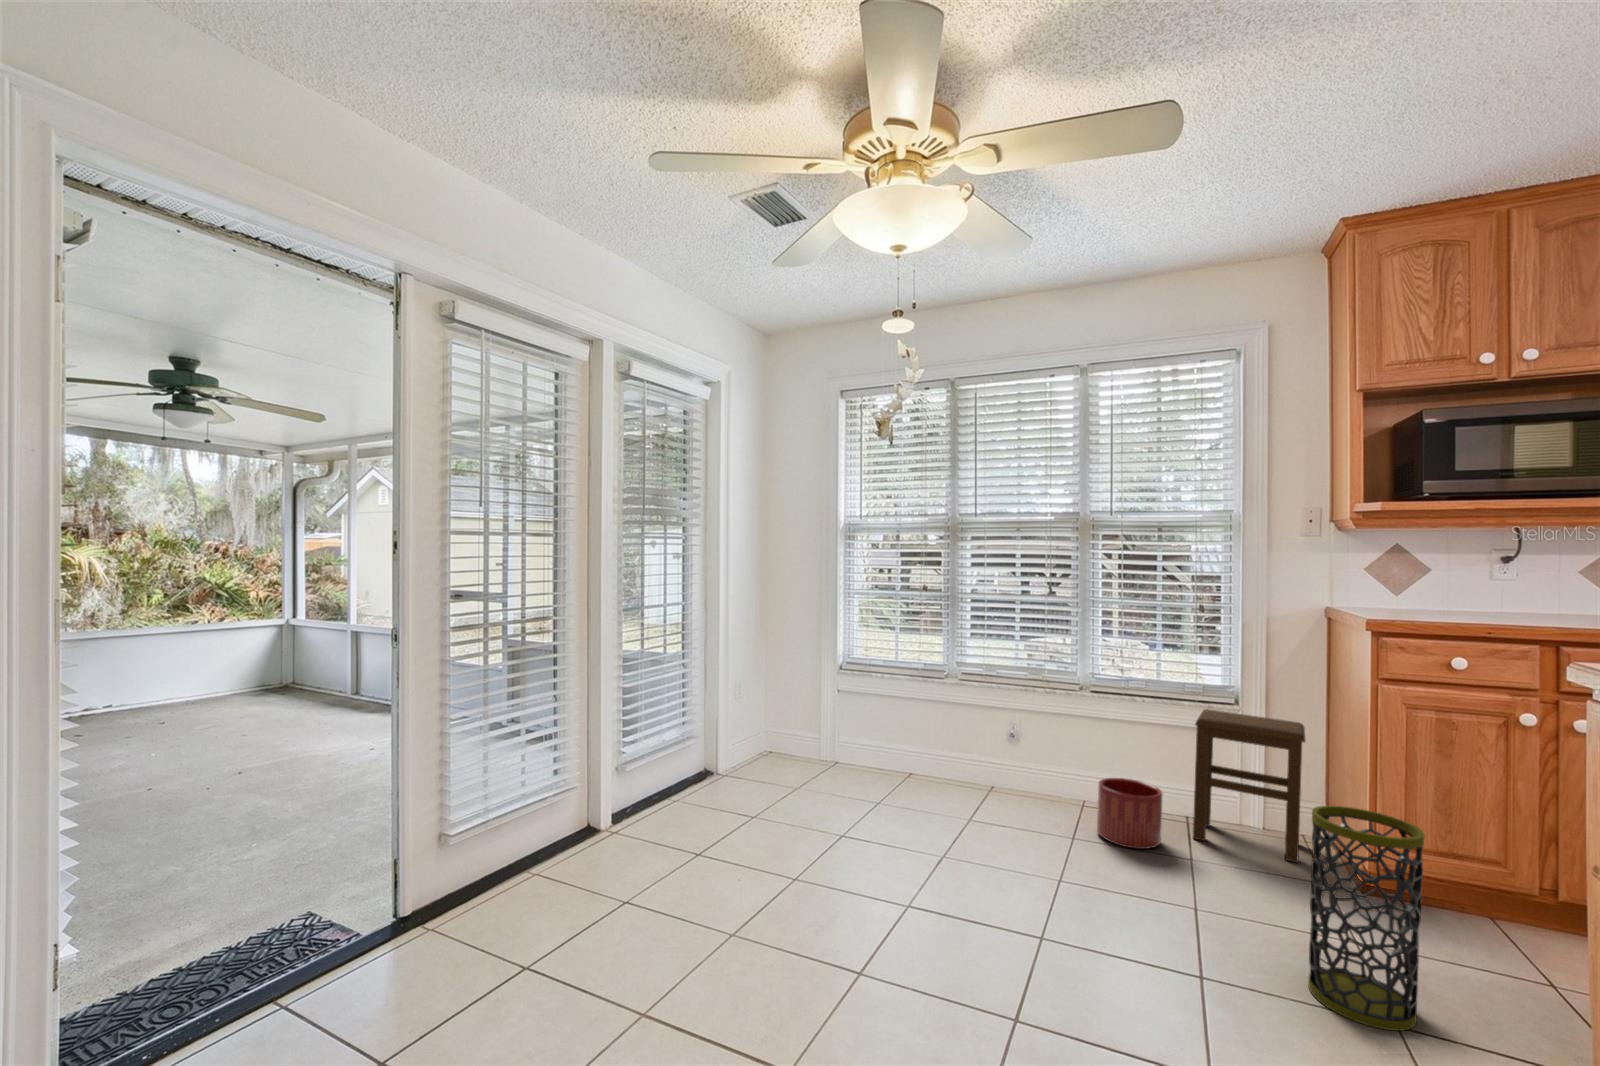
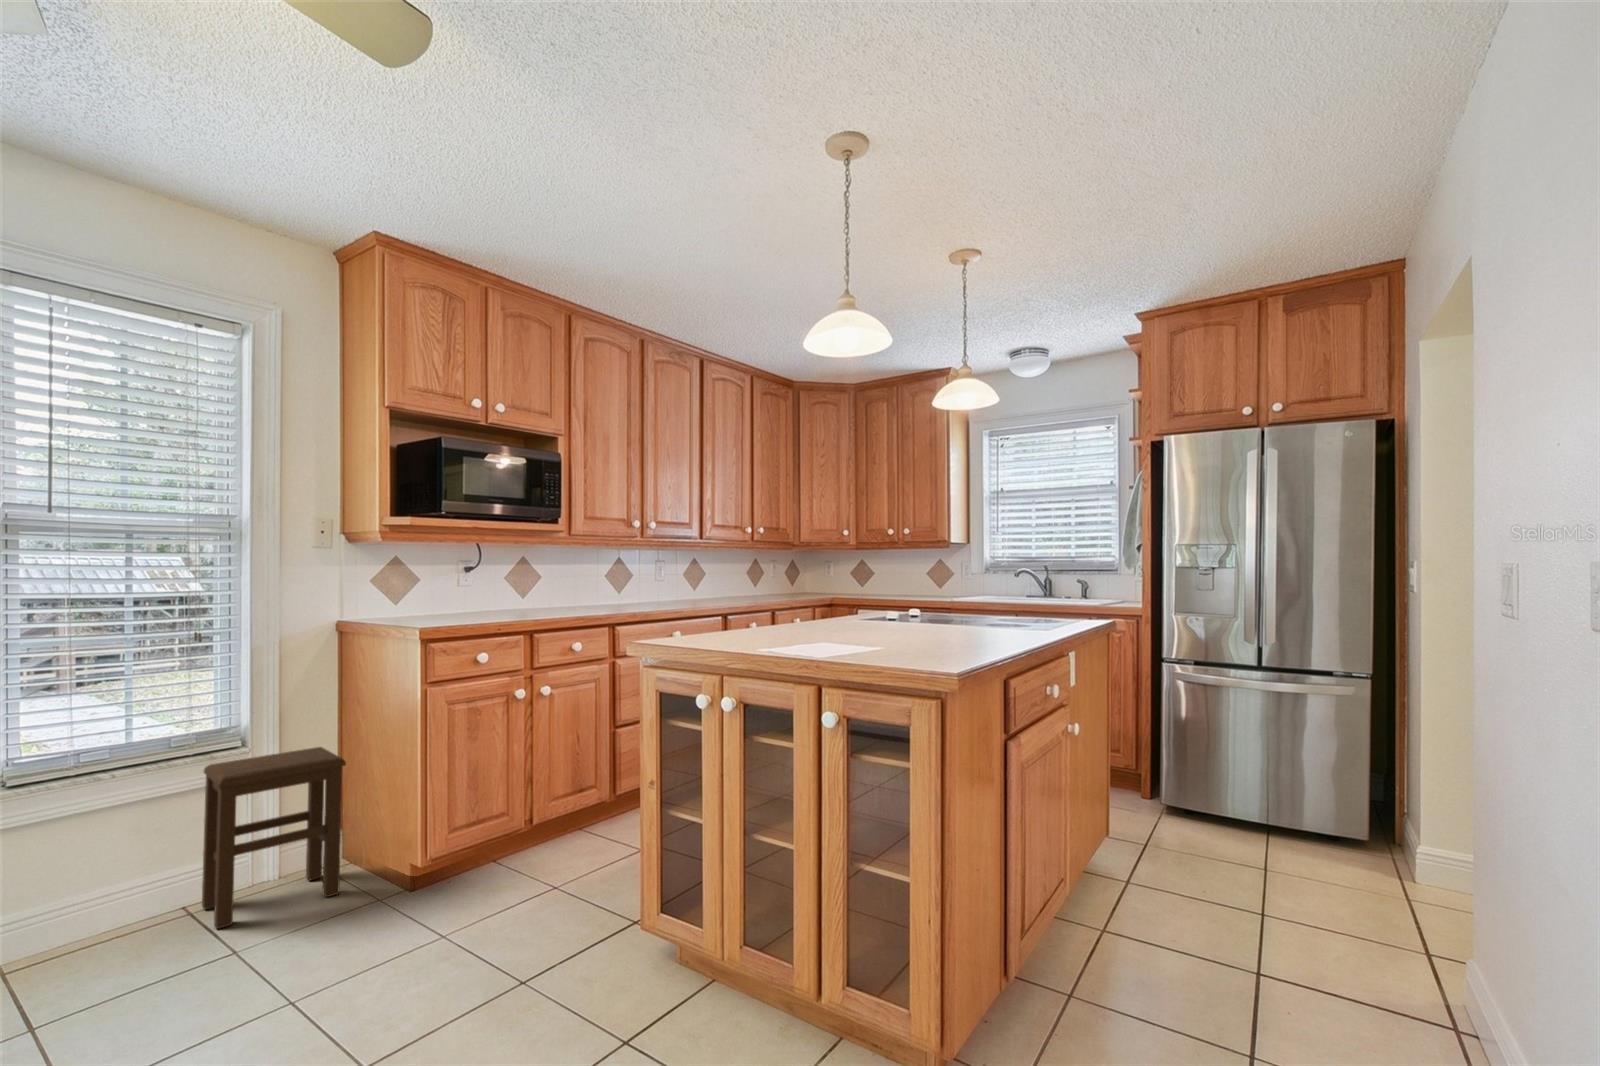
planter: present [1097,778,1163,849] -> none [82,887,193,997]
trash can: present [1308,806,1424,1031] -> none [460,803,547,1003]

